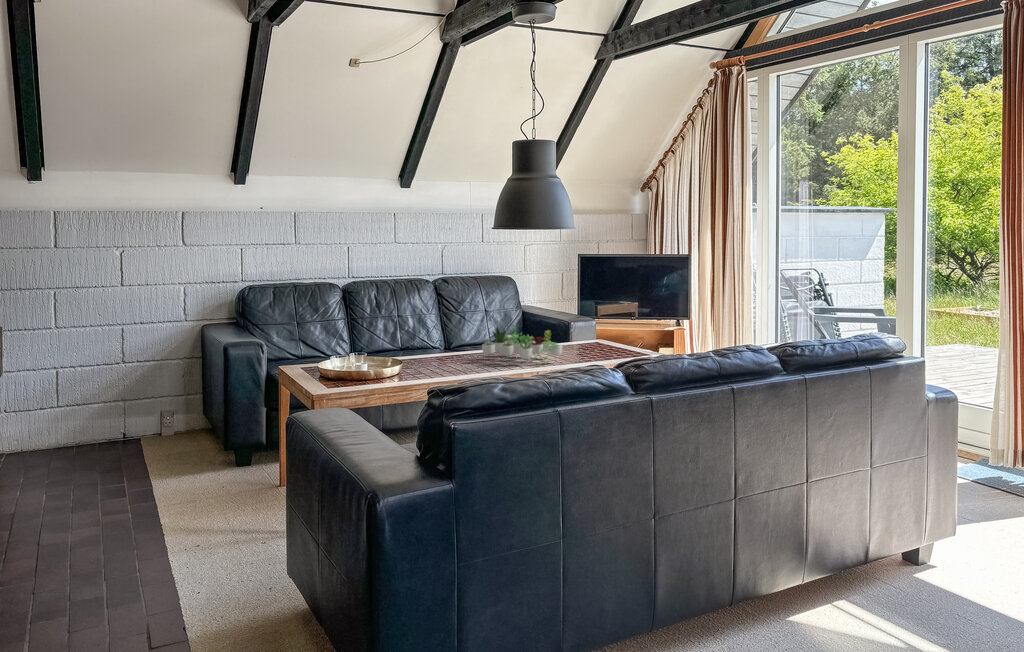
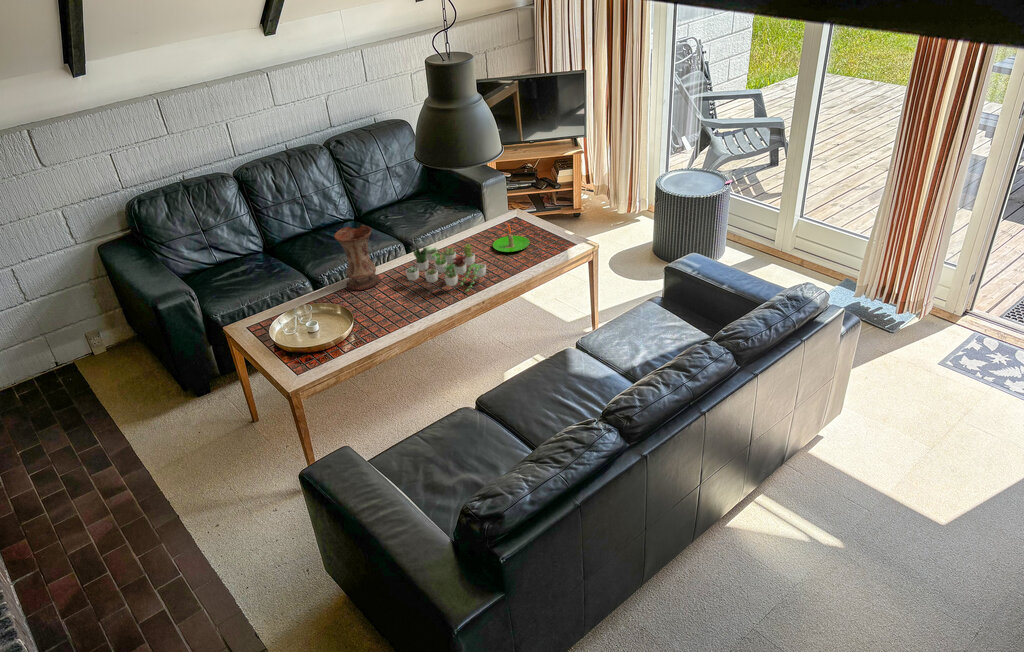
vase: none [420,304,457,361] -> present [334,225,380,290]
candle: none [574,327,613,354] -> present [493,224,530,252]

